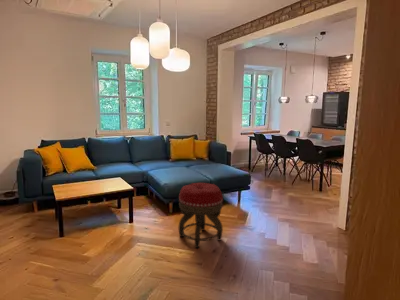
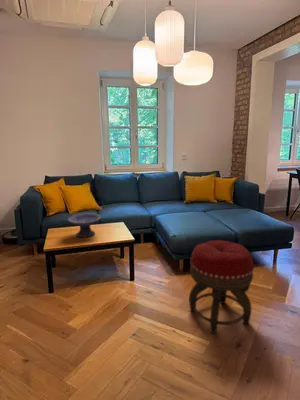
decorative bowl: none [74,170,103,189] -> present [68,213,101,237]

